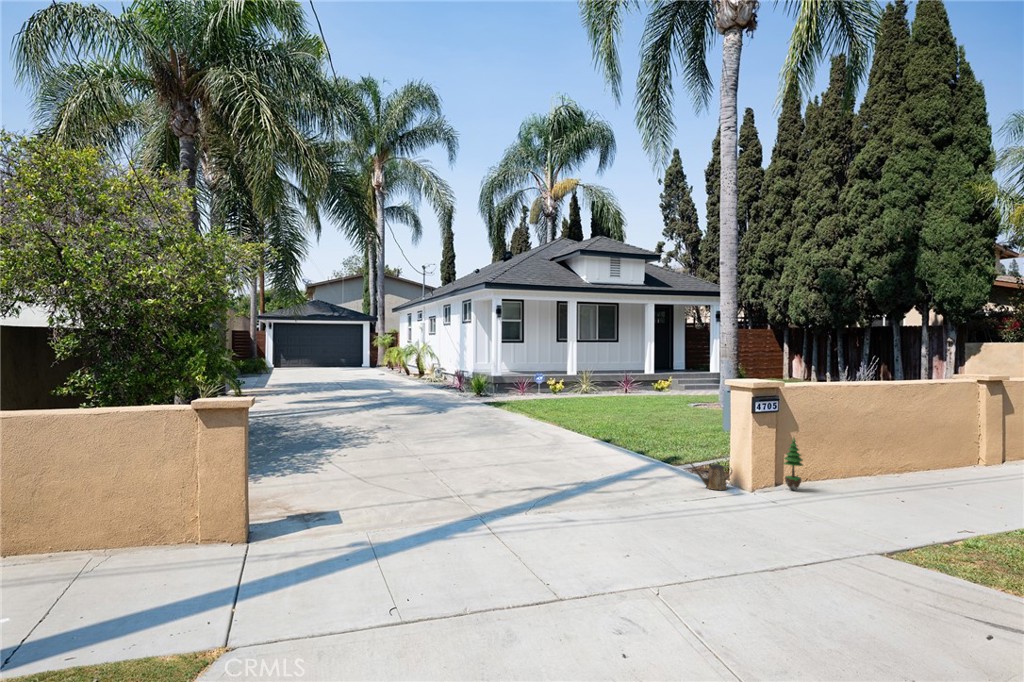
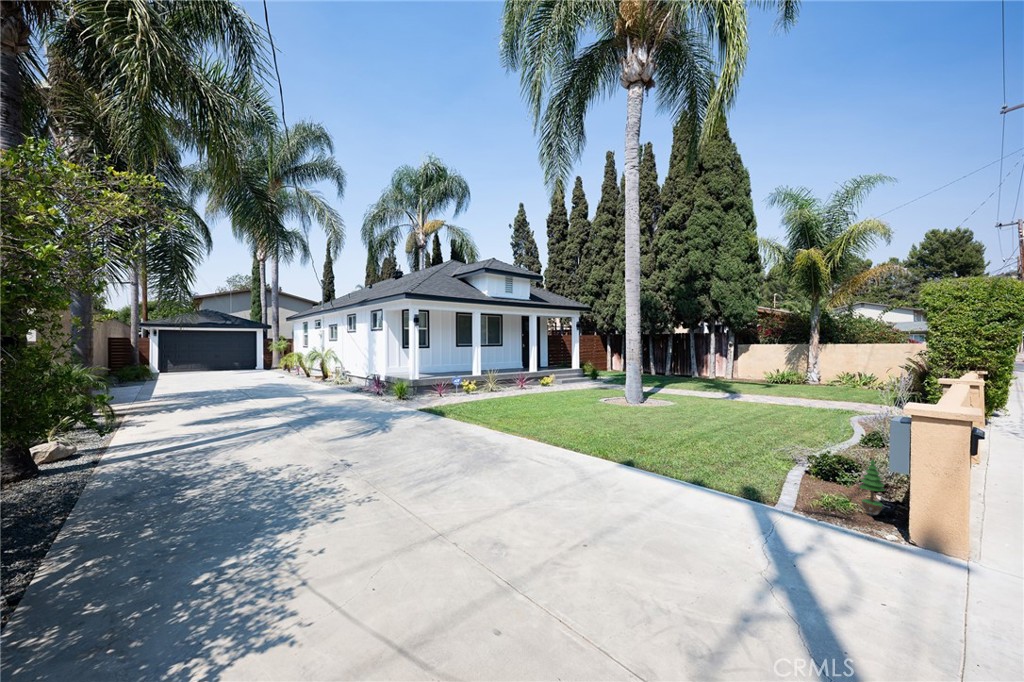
watering can: present [688,462,732,490] -> none [784,497,824,530]

